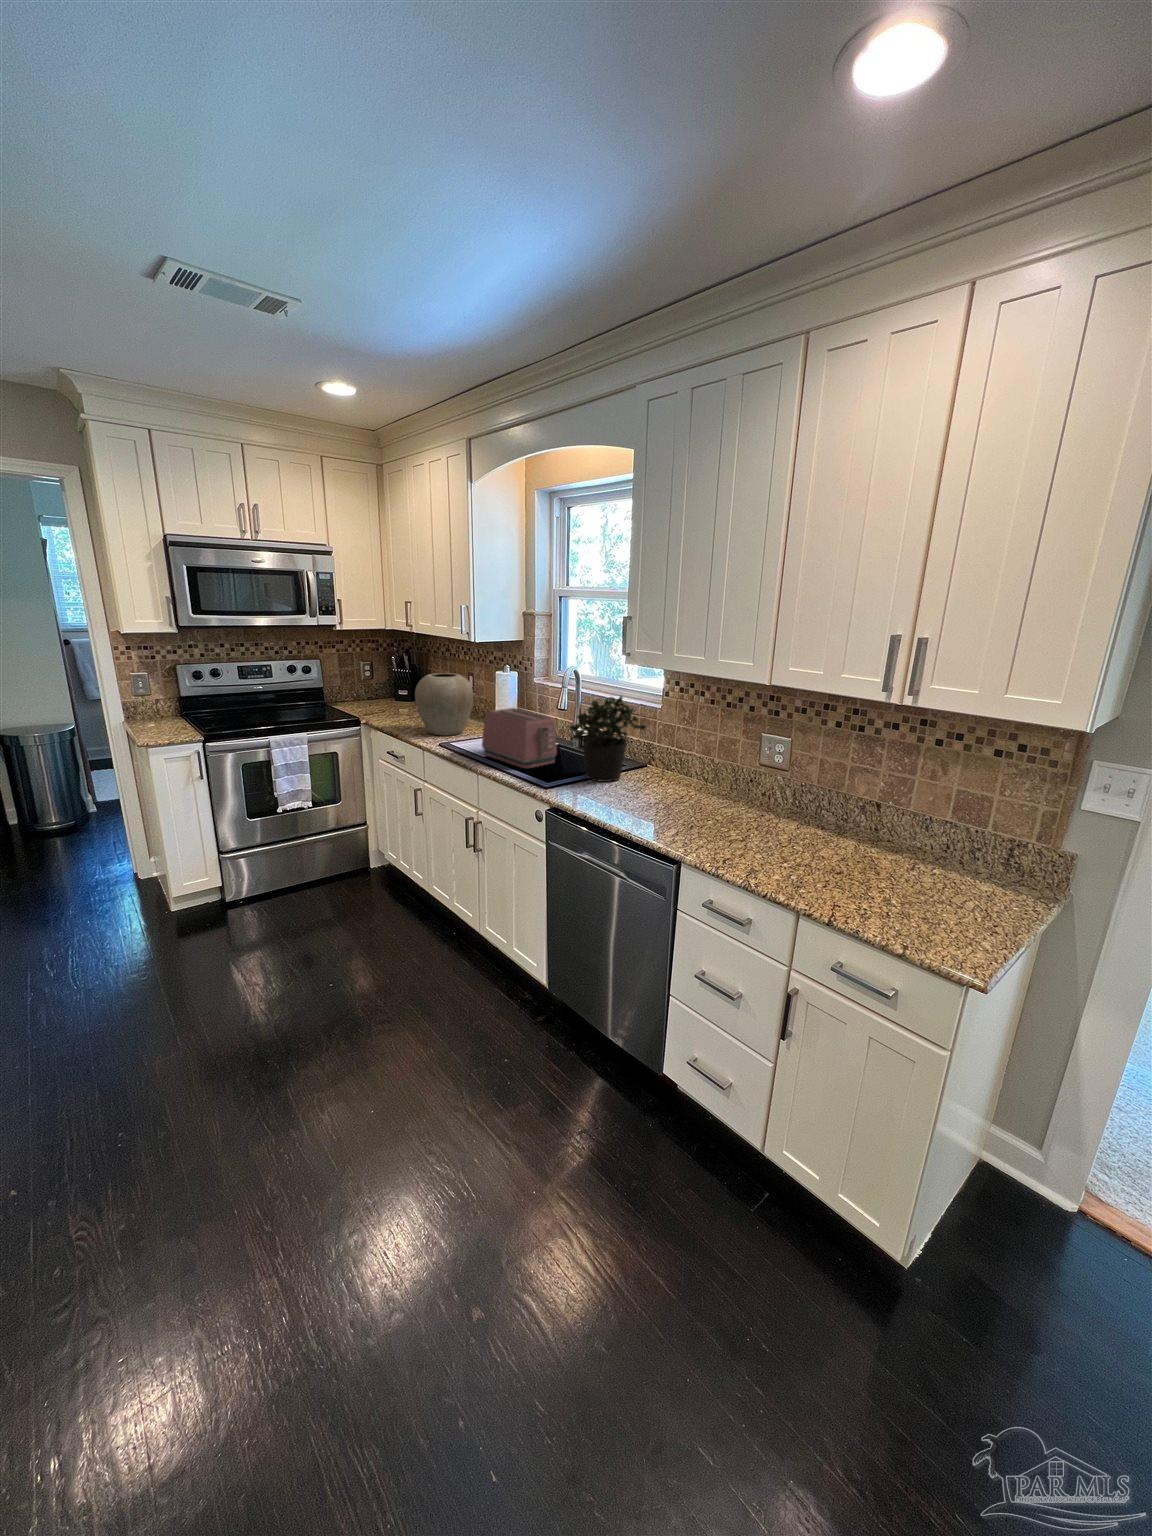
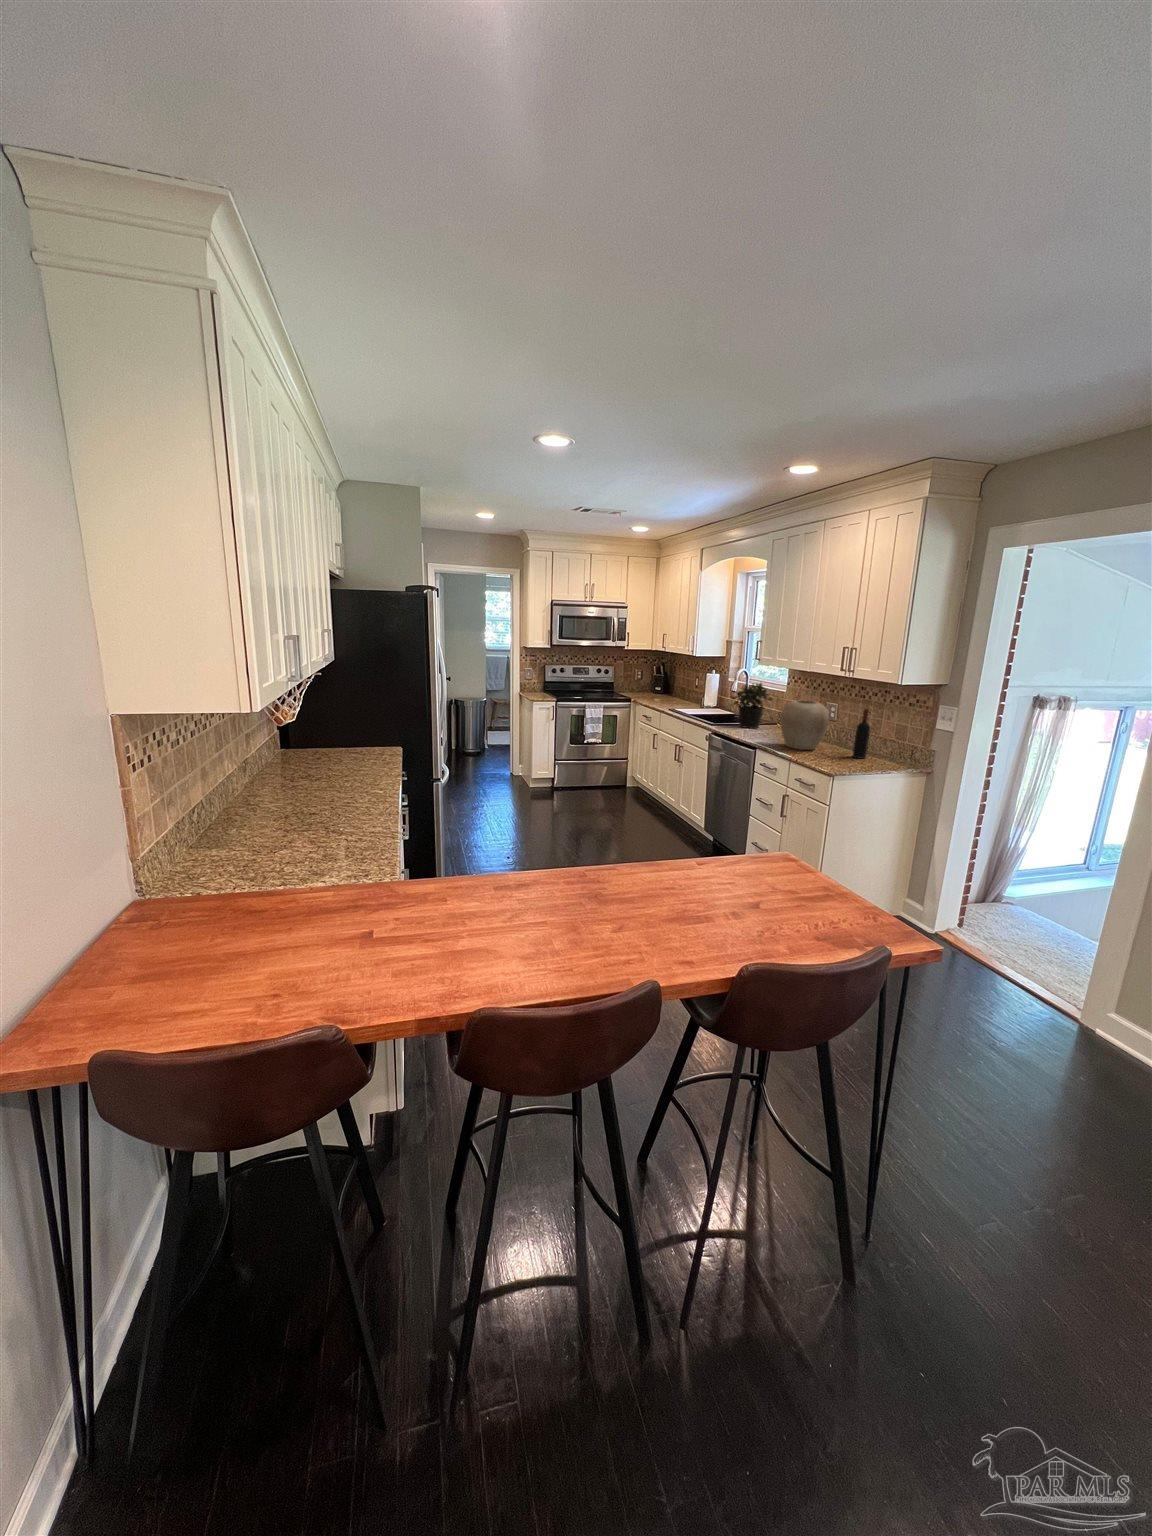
vase: present [415,673,473,736] -> present [780,701,829,750]
toaster: present [482,708,557,768] -> none [690,691,729,721]
wine bottle: none [848,758,885,856] -> present [853,709,870,759]

